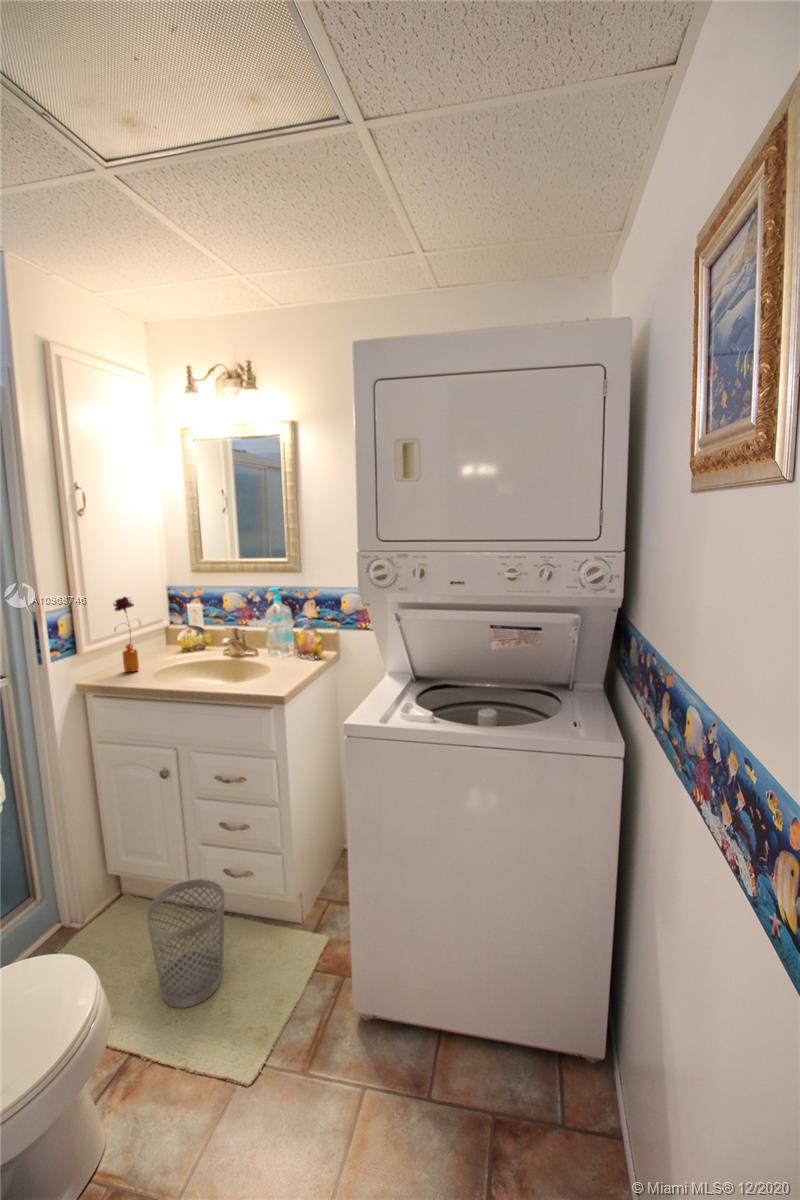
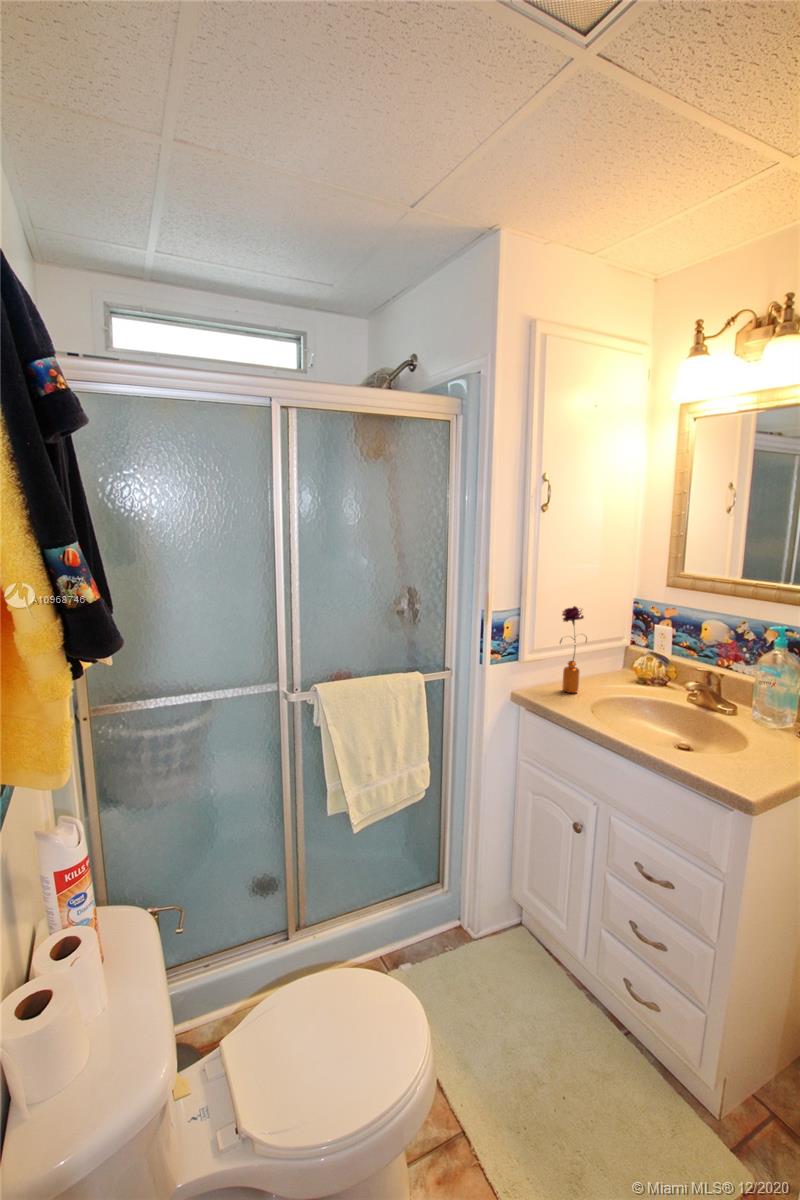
wastebasket: present [146,879,225,1008] -> none [514,965,610,1138]

